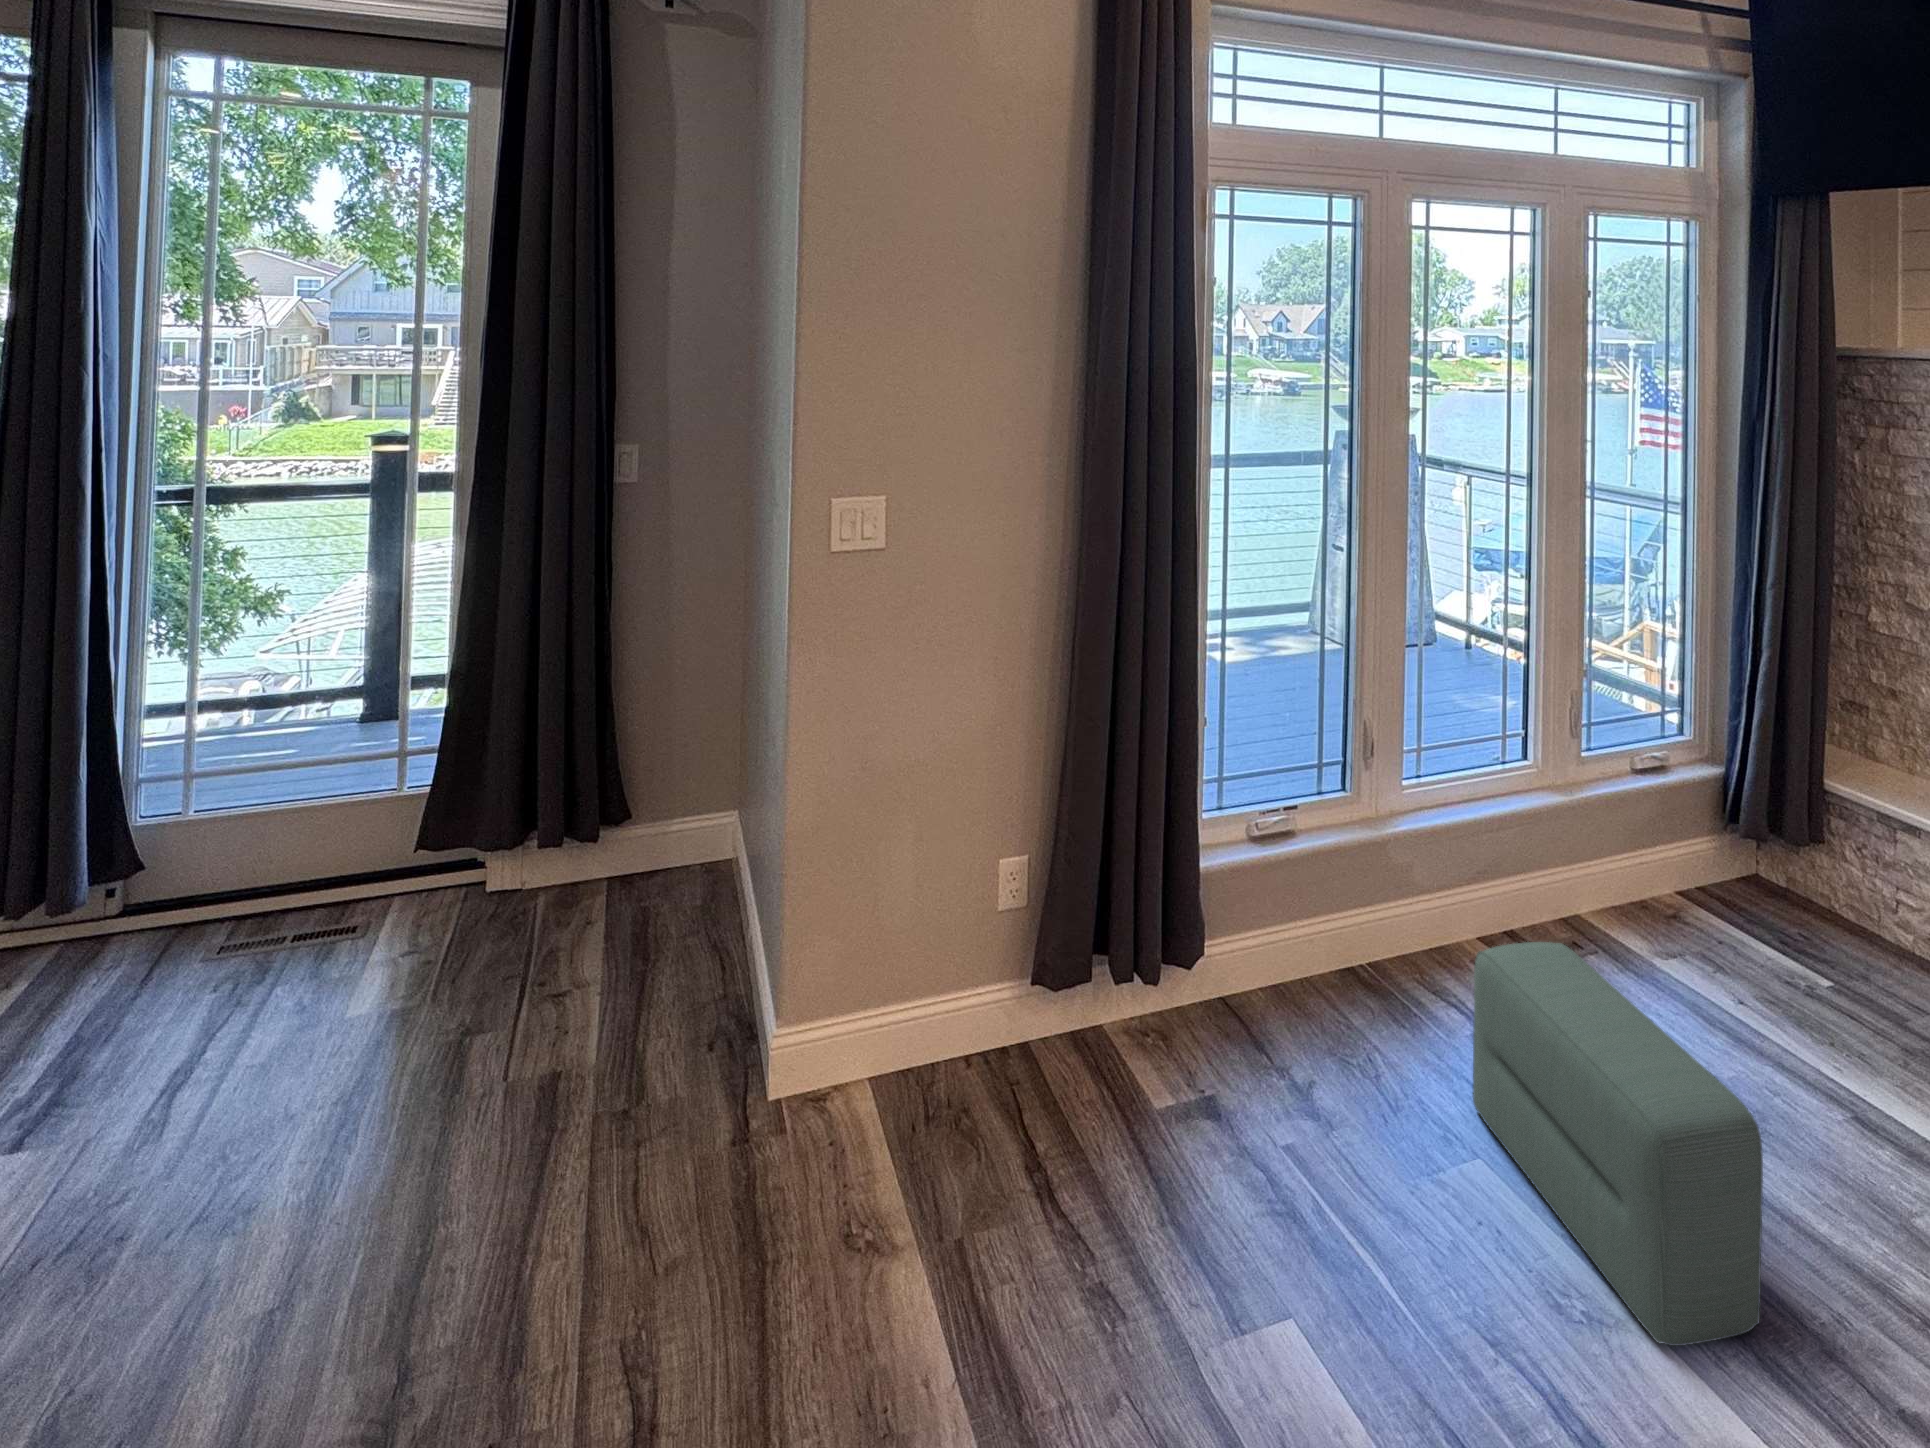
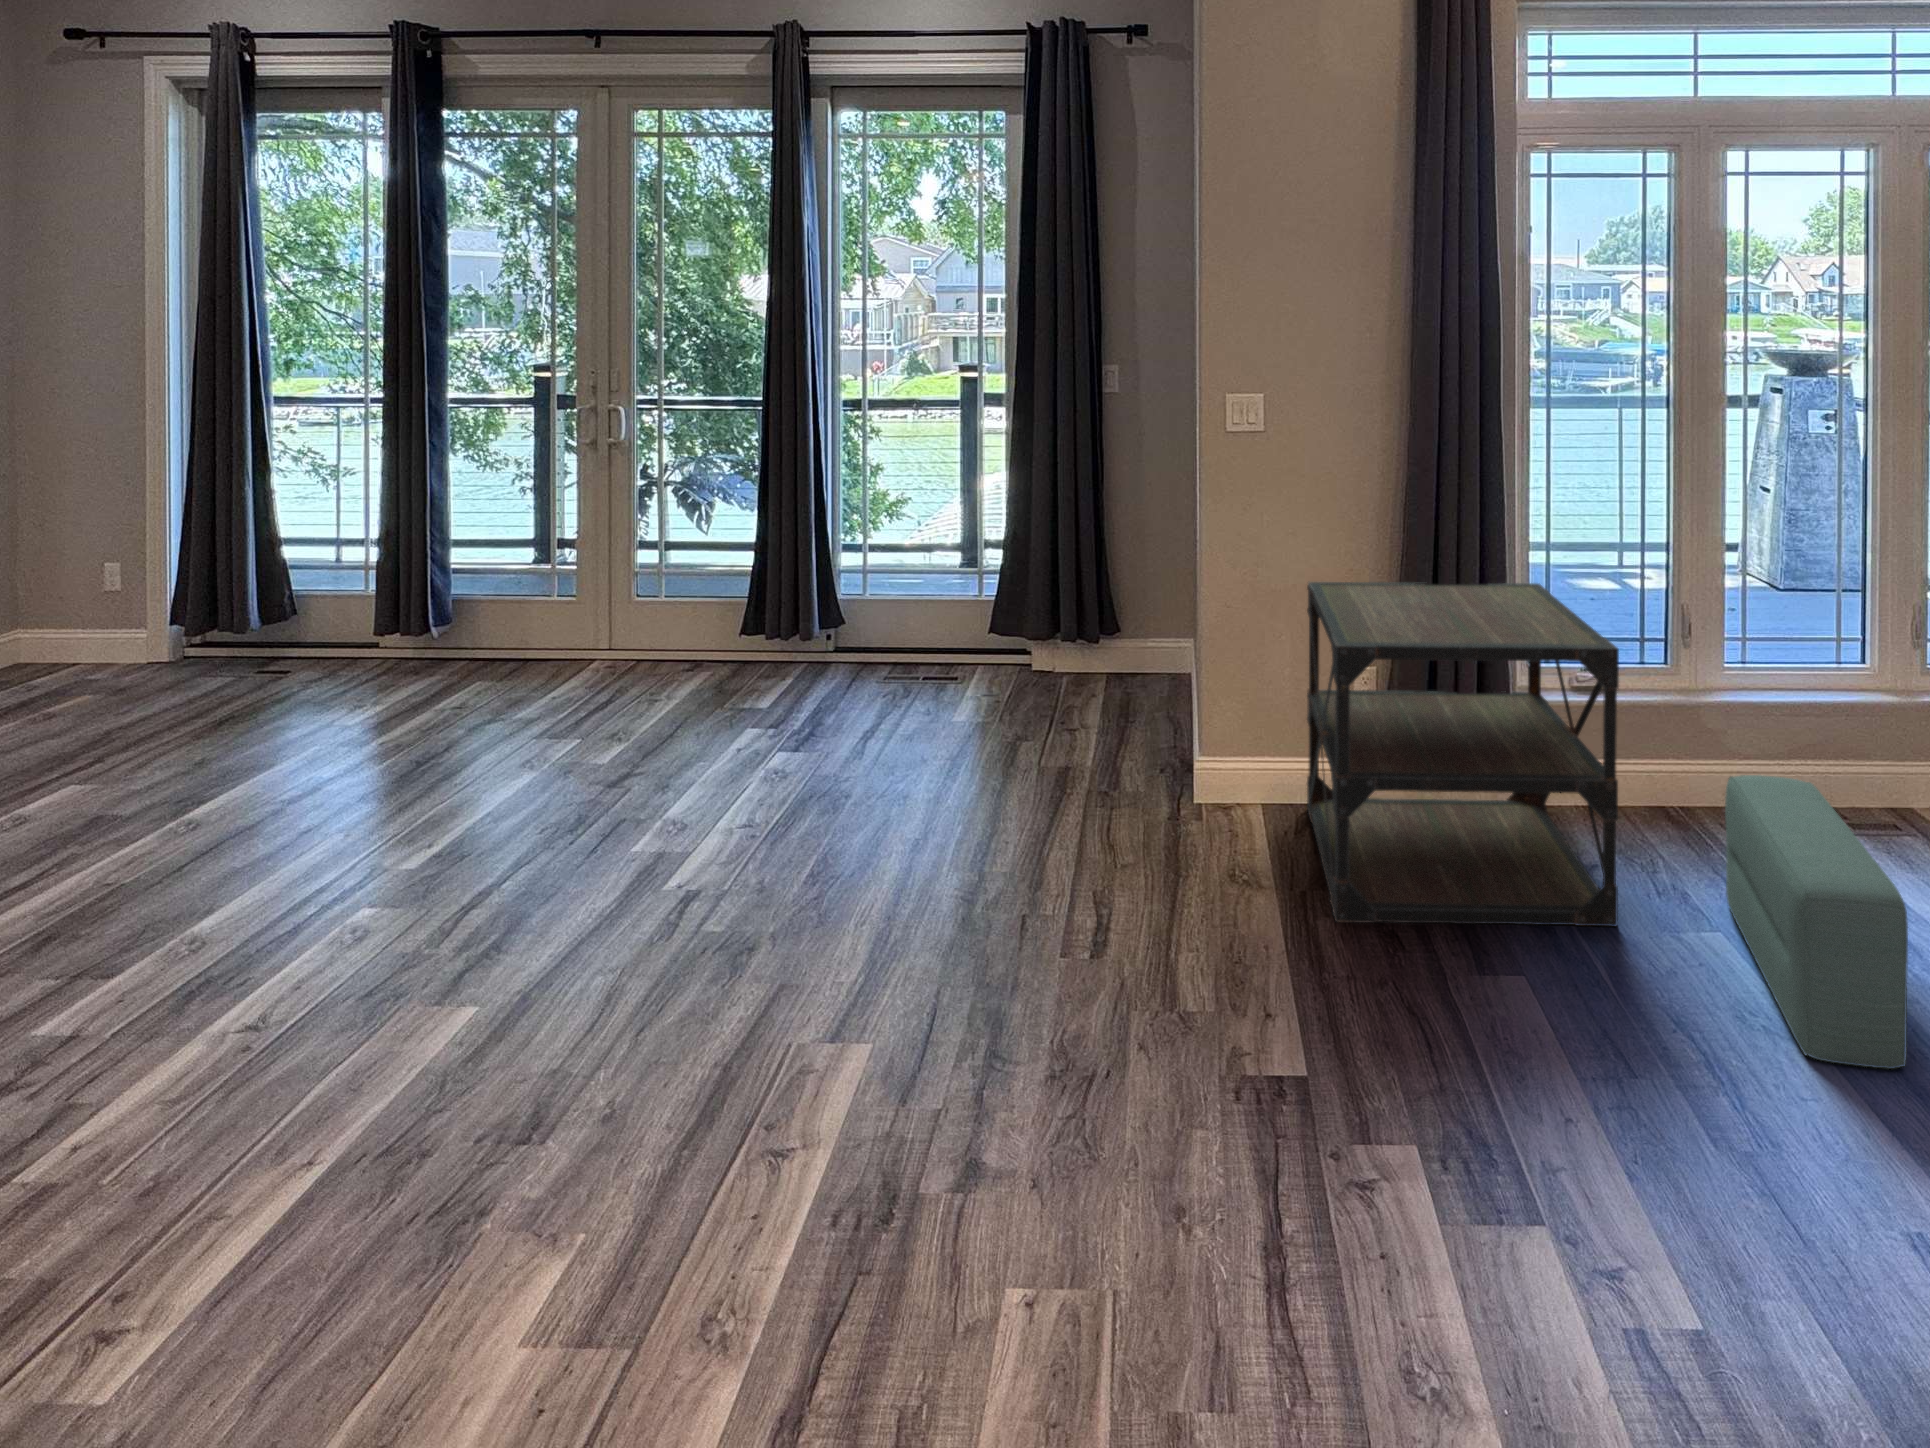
side table: none [936,720,1383,1282] -> present [1307,582,1619,926]

